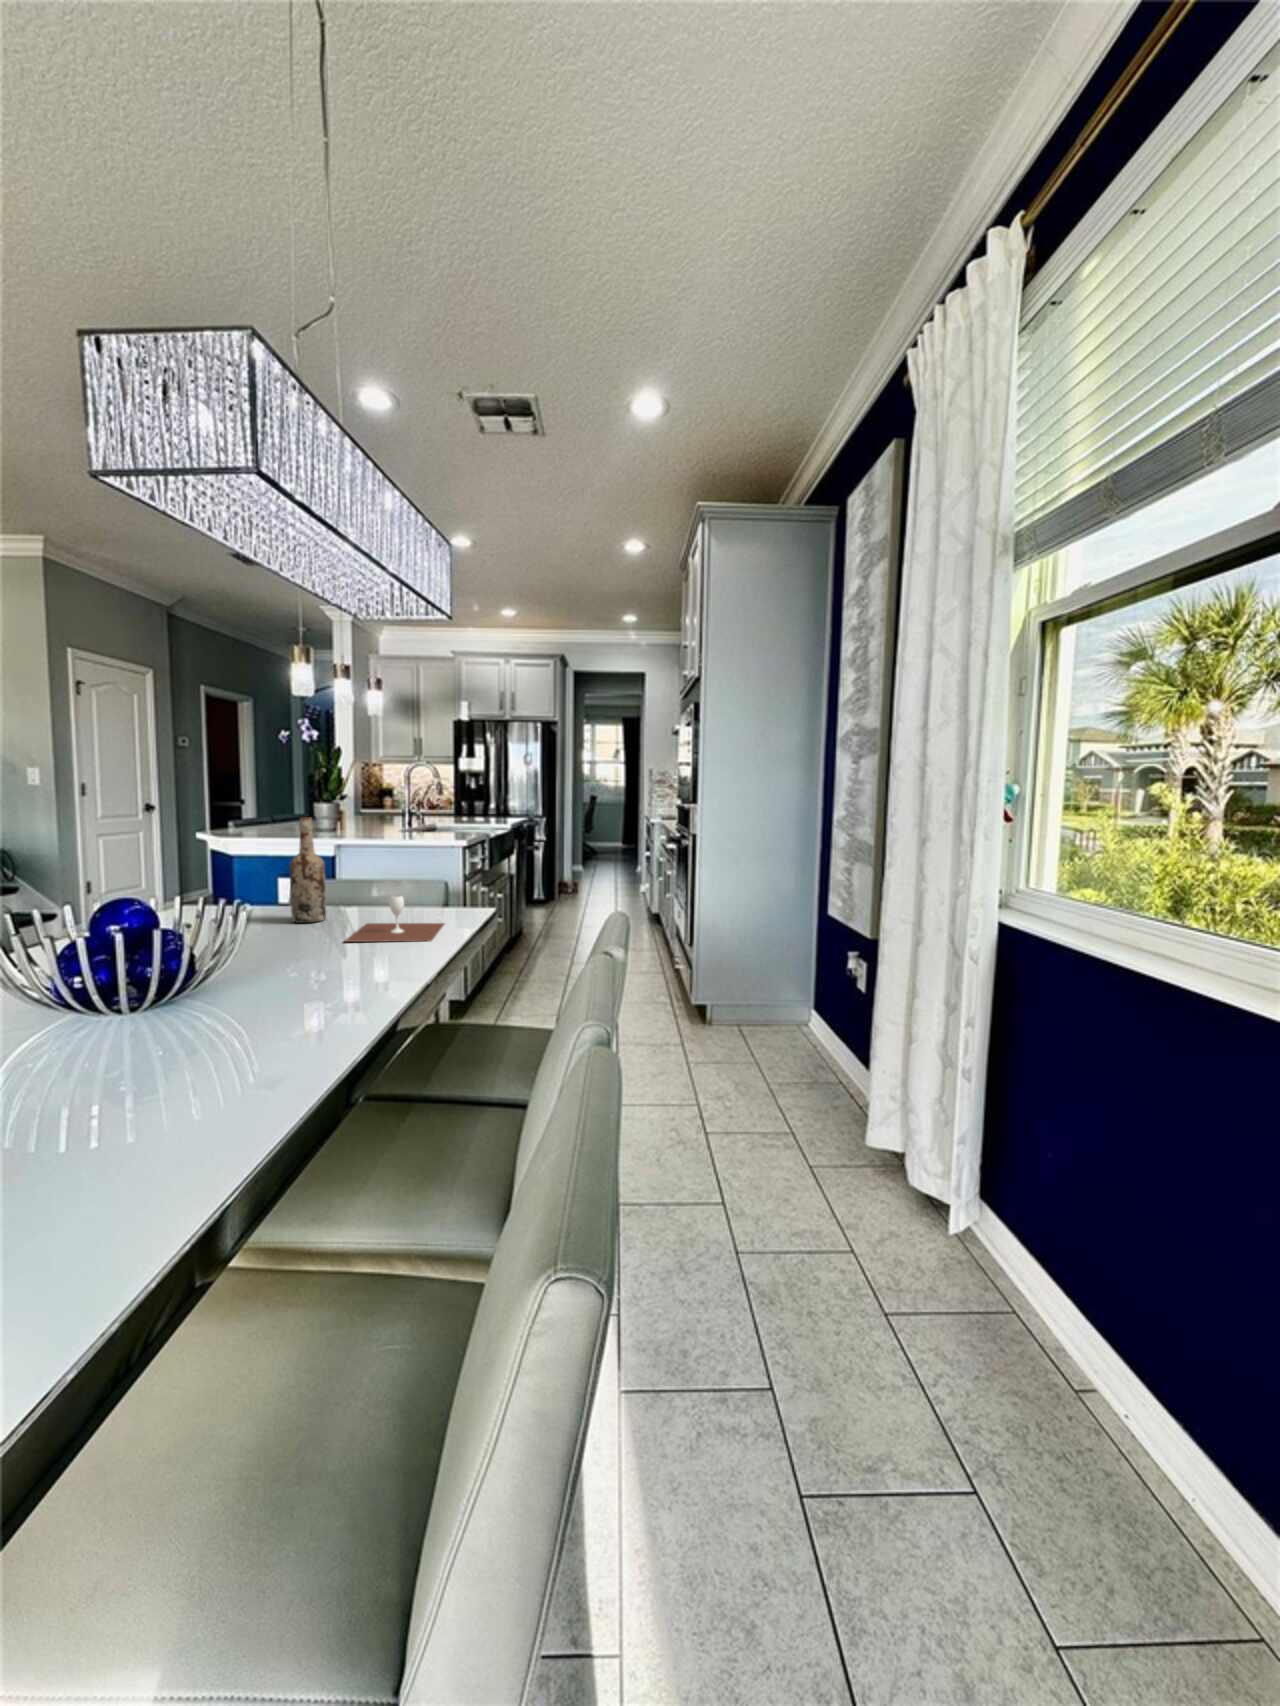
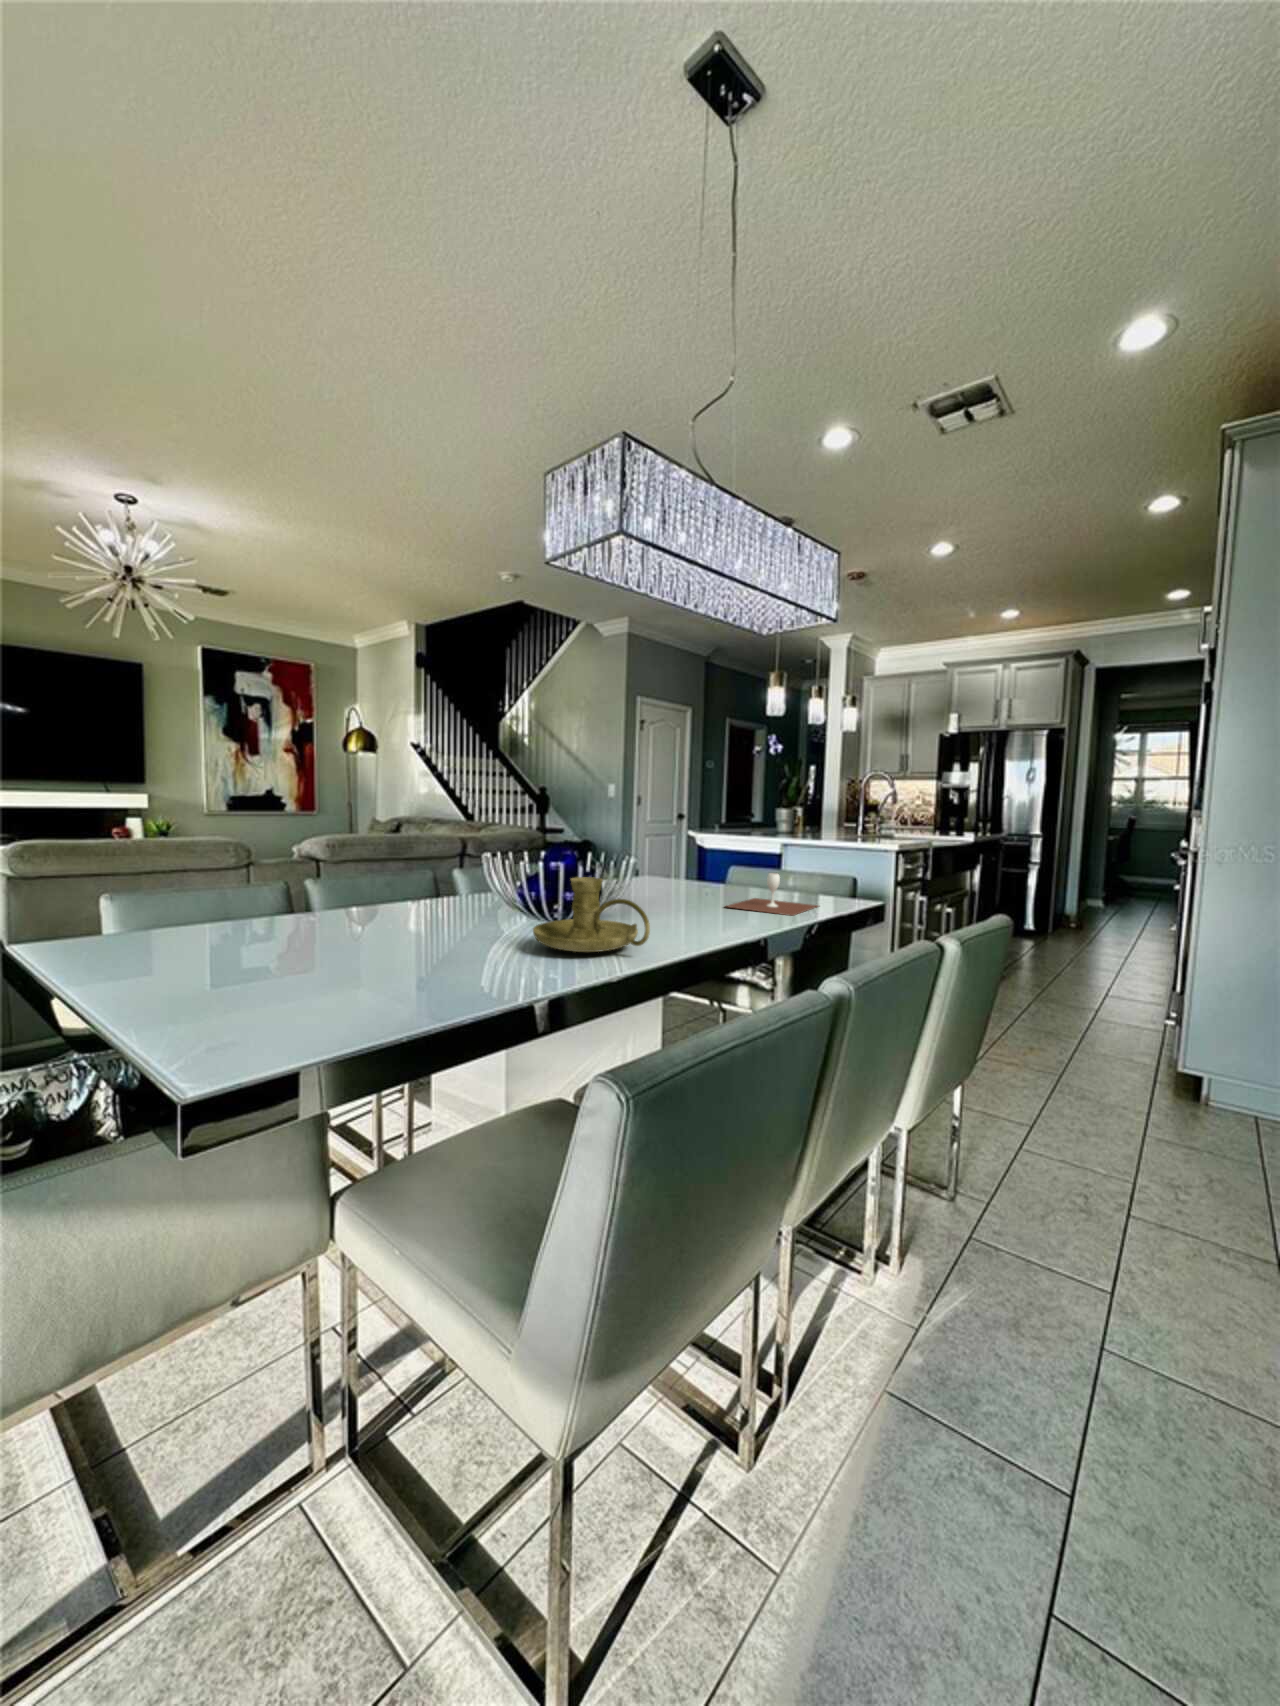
wine bottle: present [289,817,326,923] -> none [702,803,731,893]
candle holder: none [143,945,333,1054] -> present [533,877,650,952]

